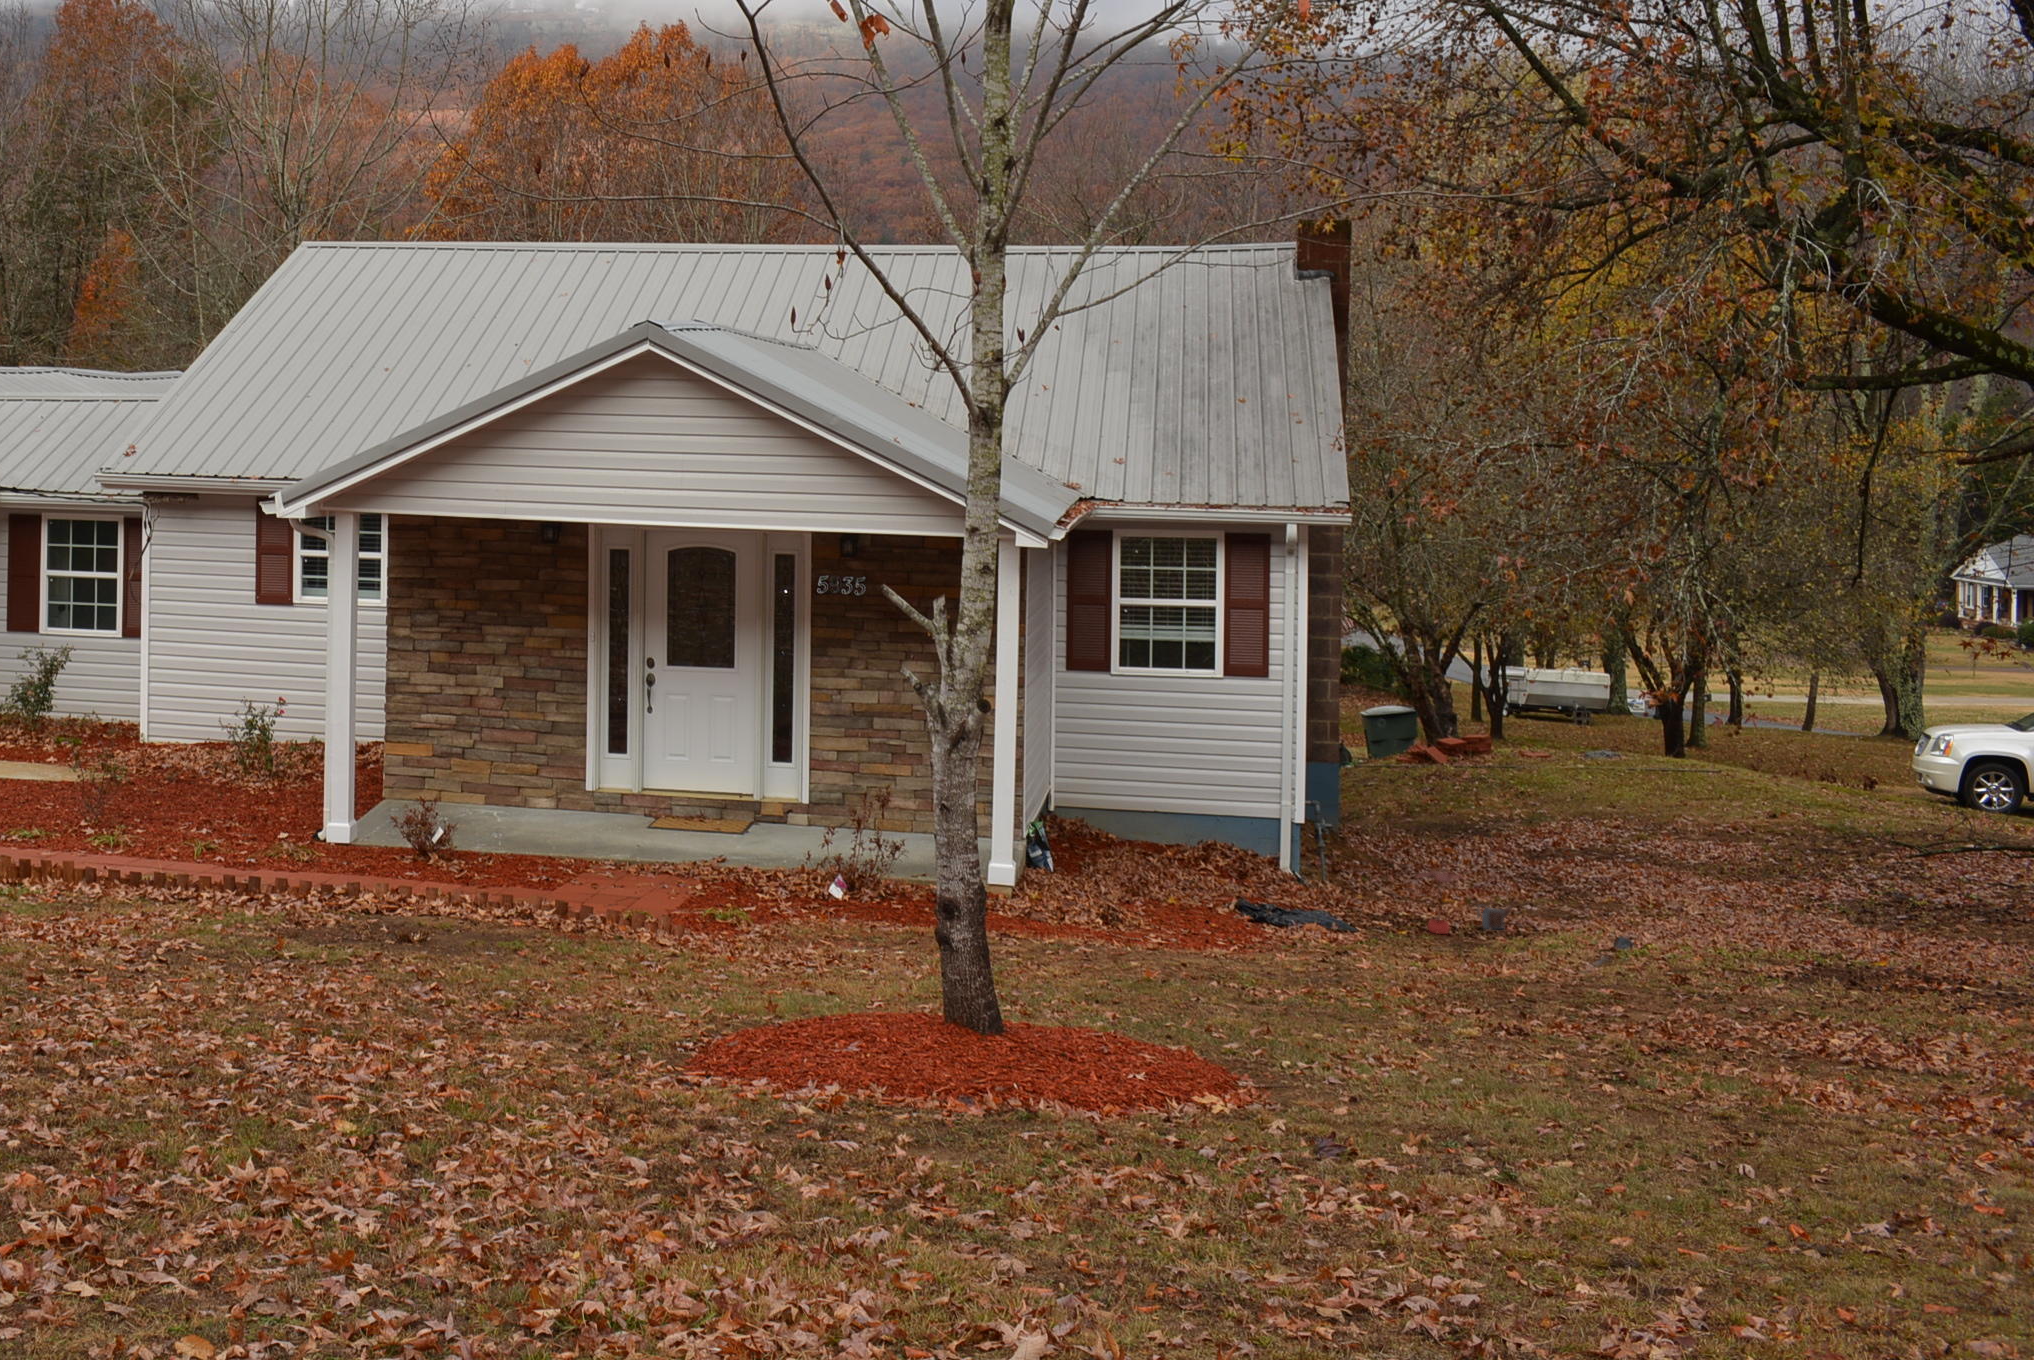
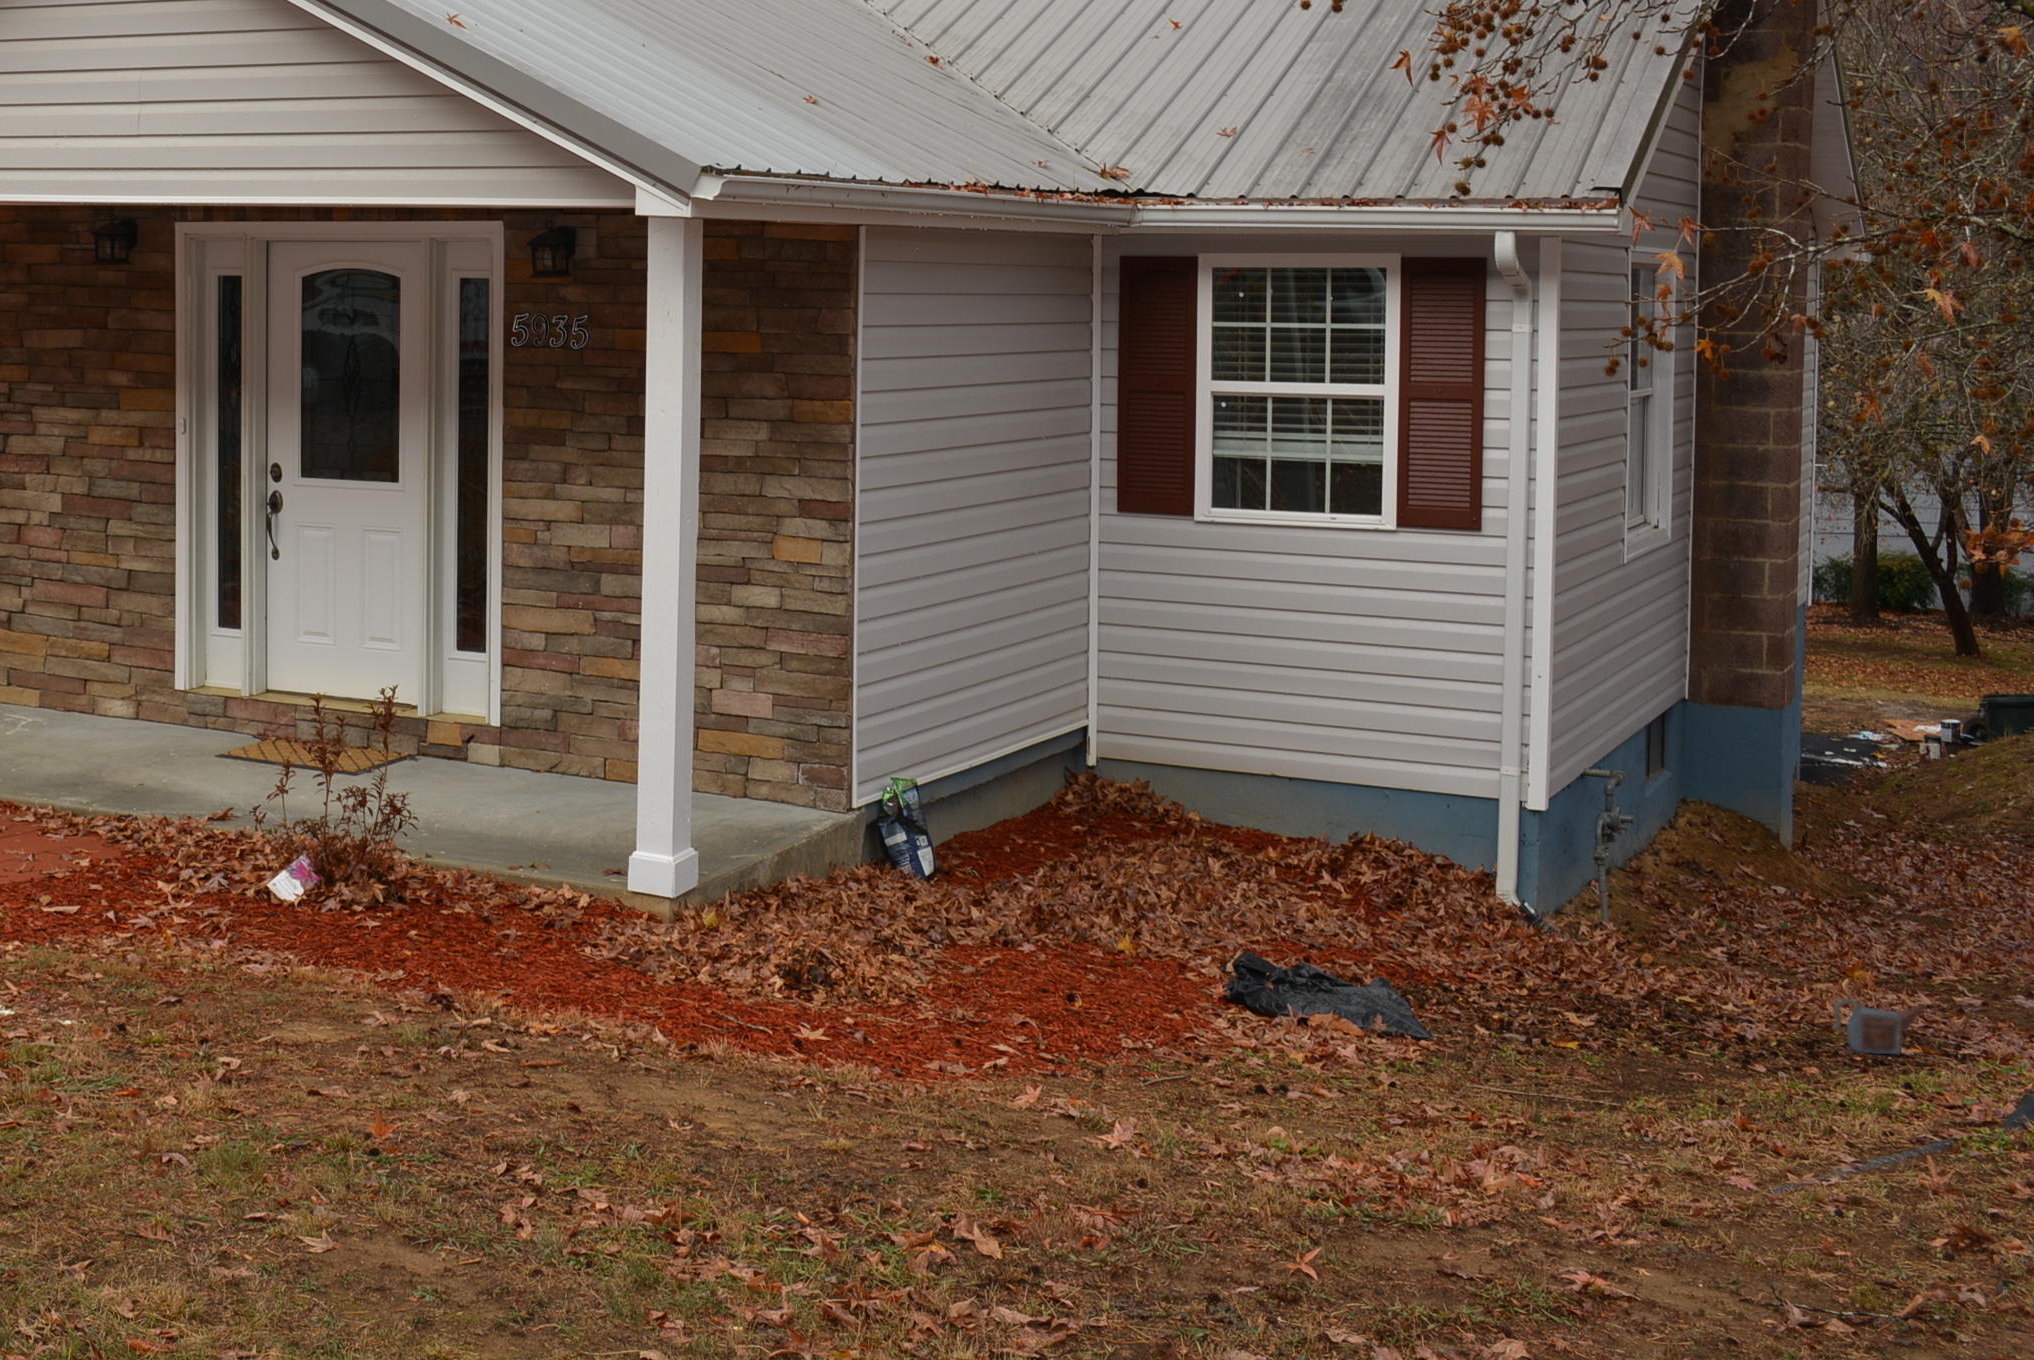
potted plant: present [1417,871,1462,934] -> none [1657,925,1765,1059]

